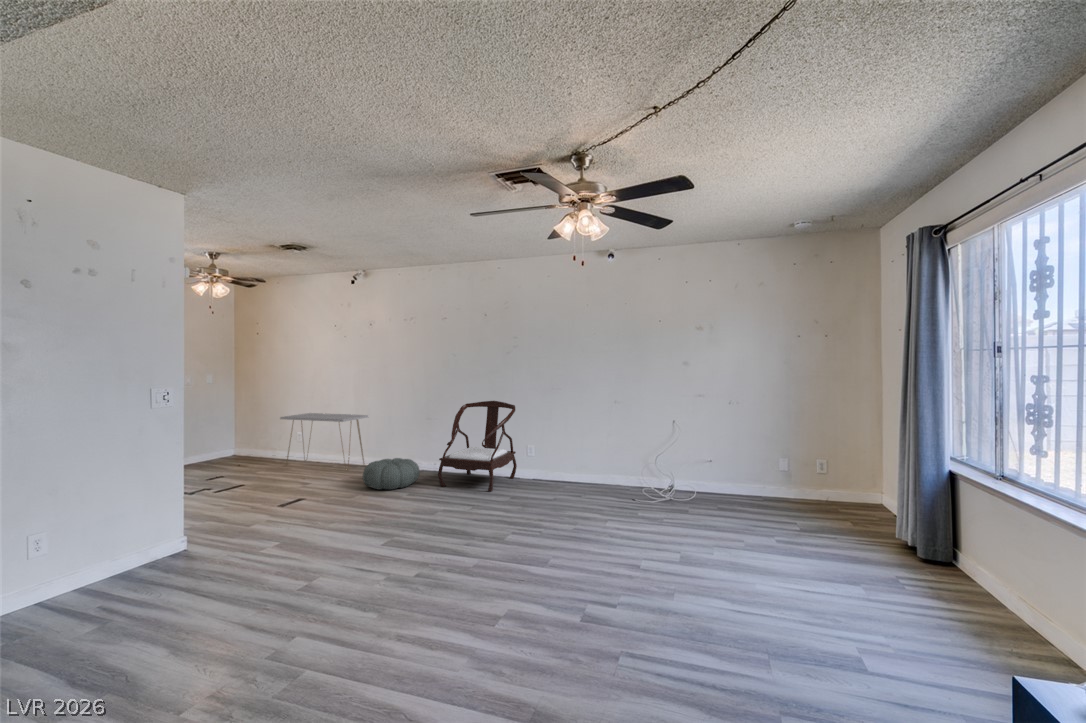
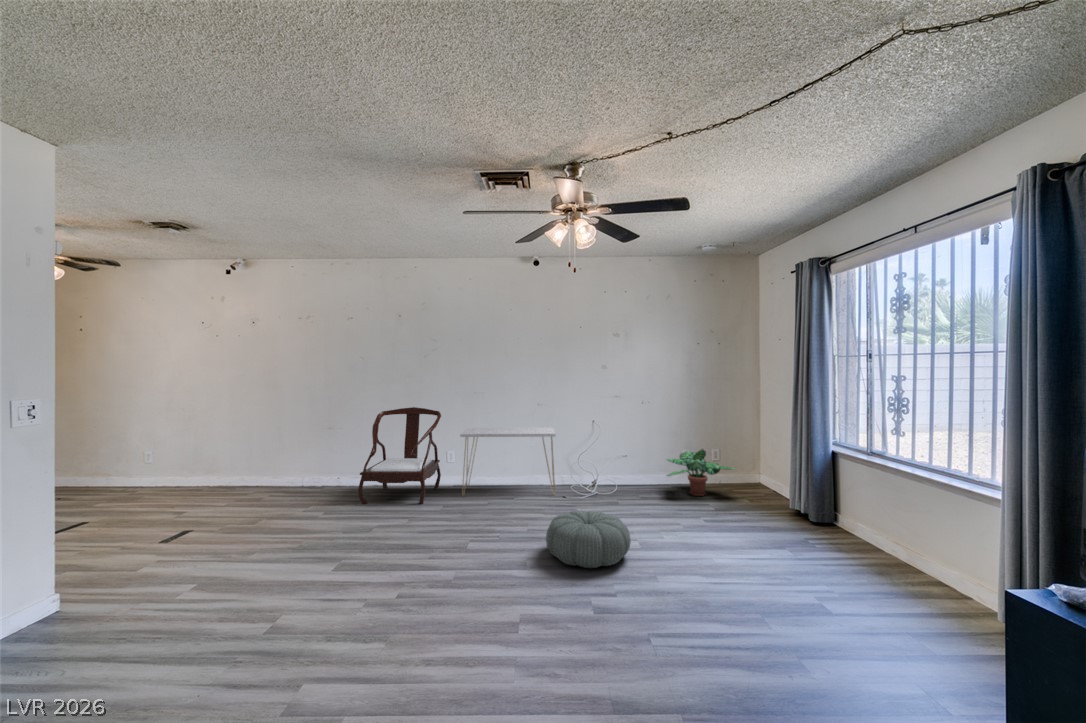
console table: present [280,413,368,465] -> present [460,427,555,495]
pouf: present [363,458,420,489] -> present [546,511,631,568]
potted plant: none [744,458,835,512] -> present [667,449,735,496]

